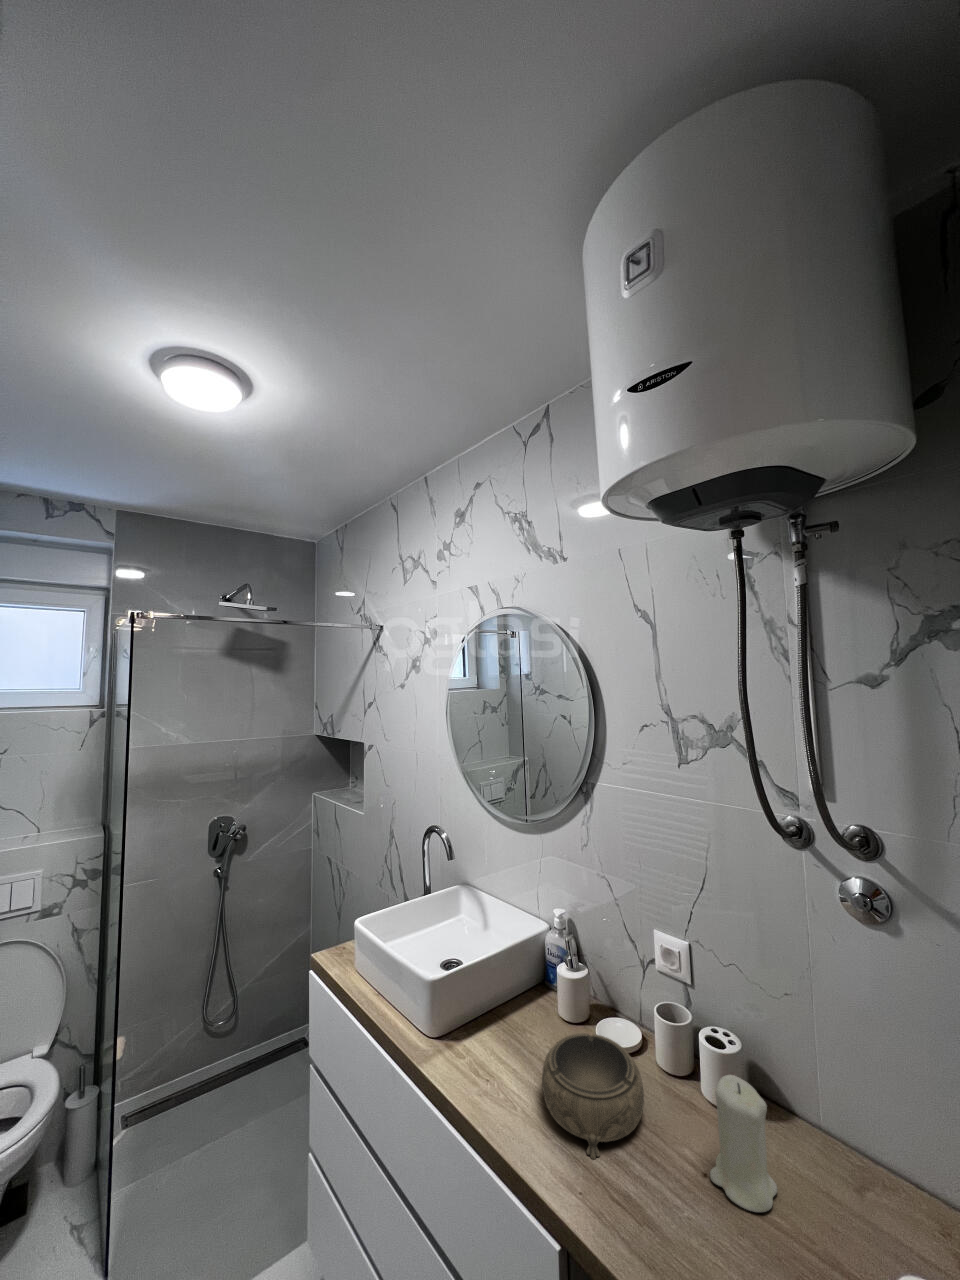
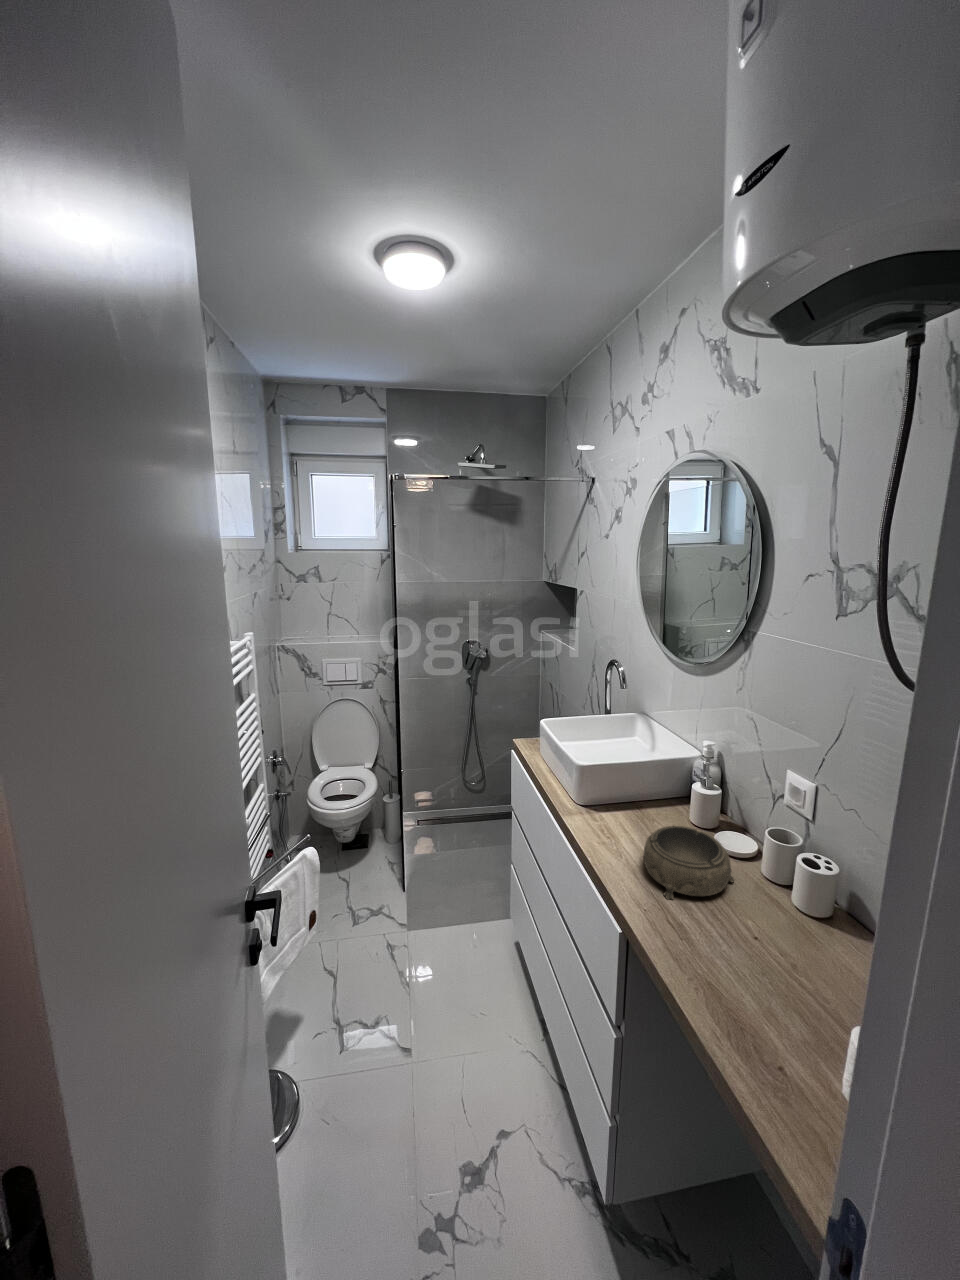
candle: present [710,1075,777,1212] -> none [759,878,822,974]

